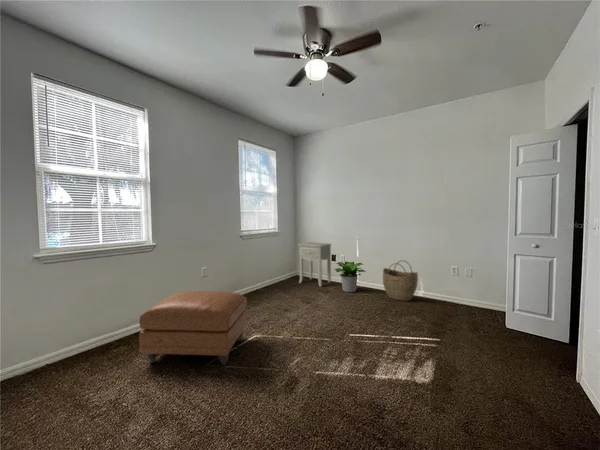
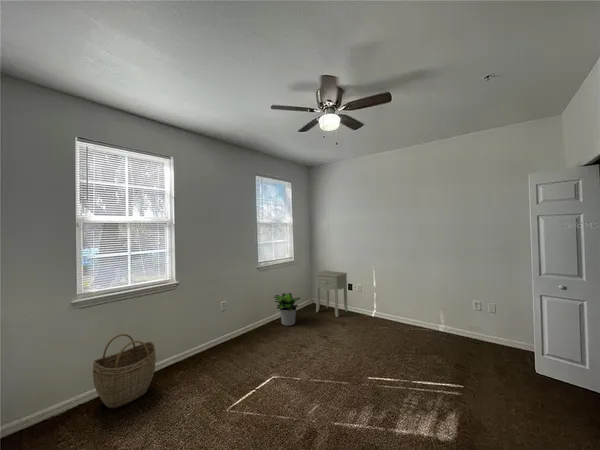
woven basket: present [383,260,418,301] -> present [93,334,156,408]
potted plant: present [335,262,365,292] -> present [274,293,300,326]
ottoman: present [139,291,247,365] -> none [160,331,264,412]

